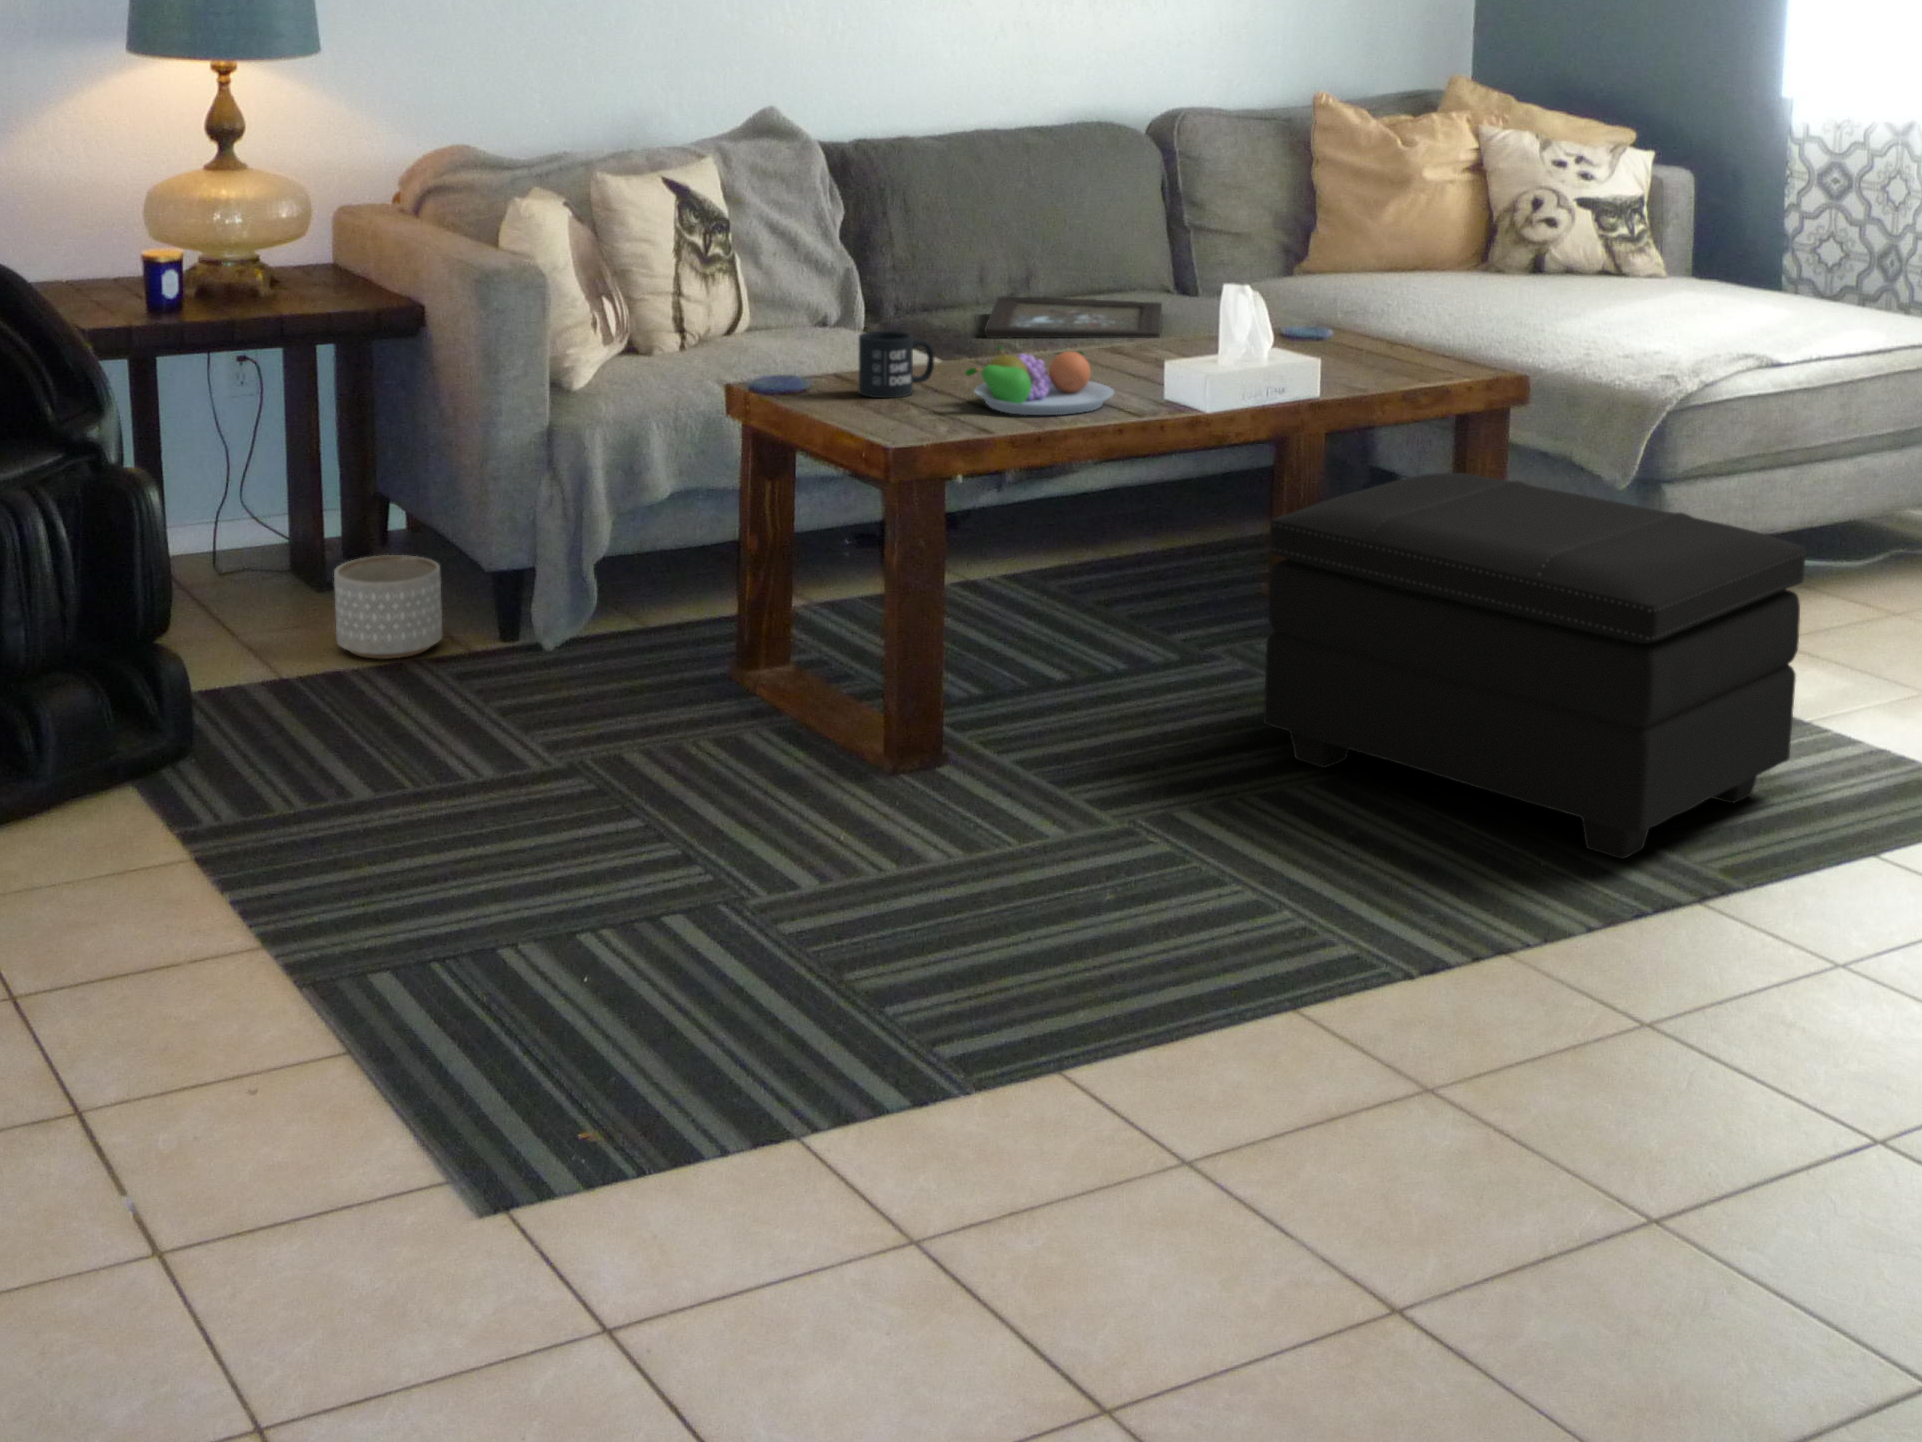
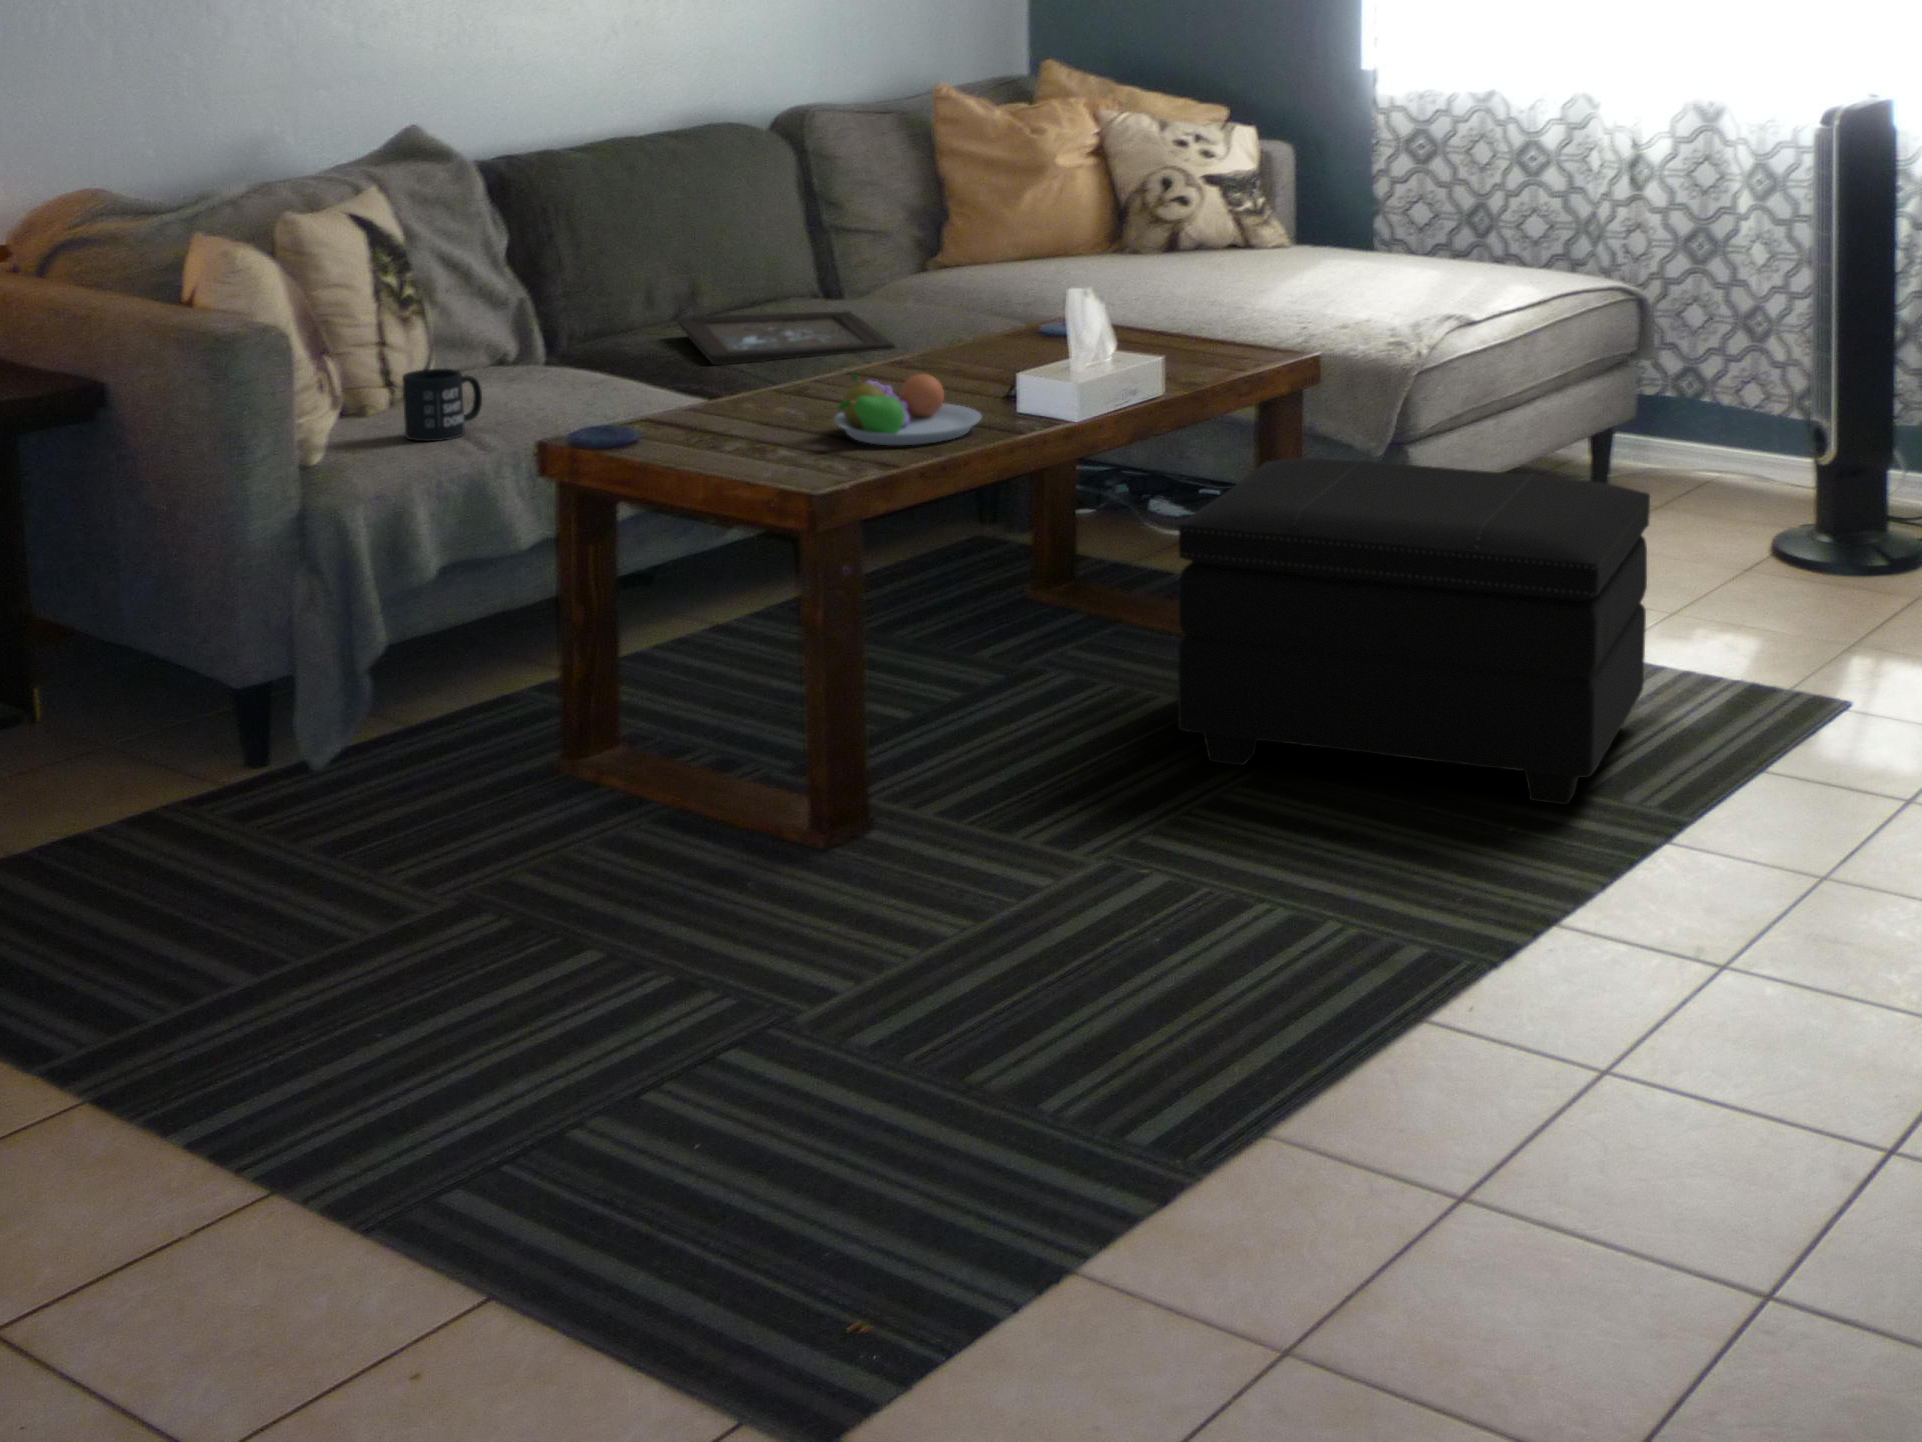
mug: present [859,331,934,398] -> present [402,369,482,441]
planter: present [334,555,442,659] -> none [49,688,190,817]

